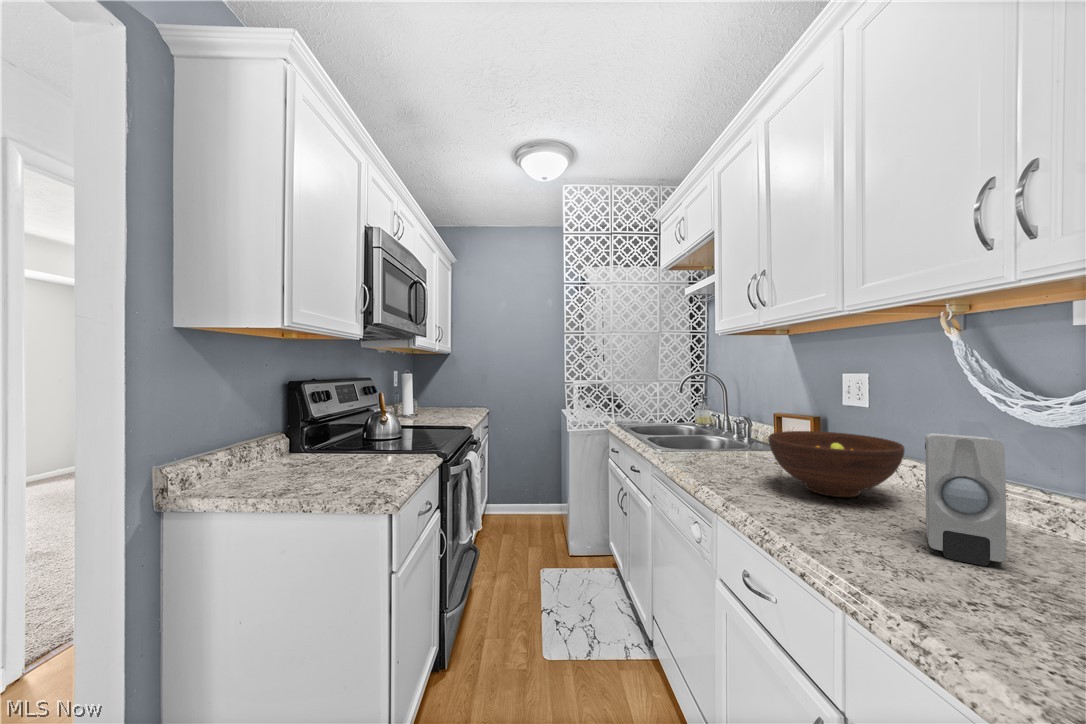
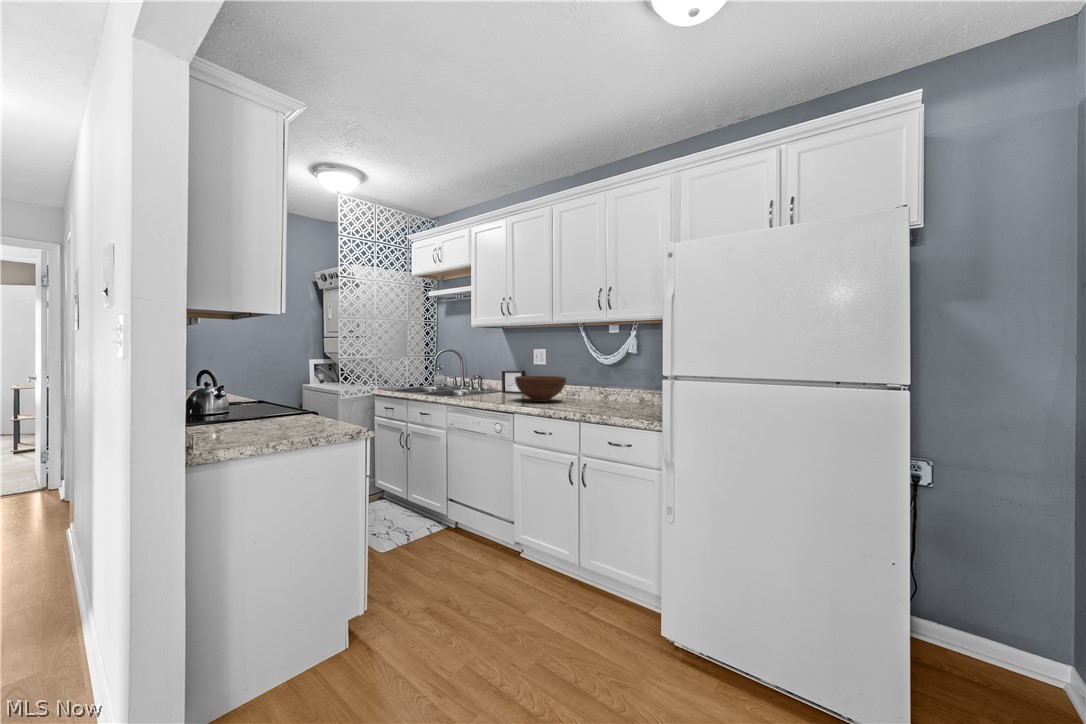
soap dispenser: present [925,433,1006,566] -> none [578,367,602,409]

